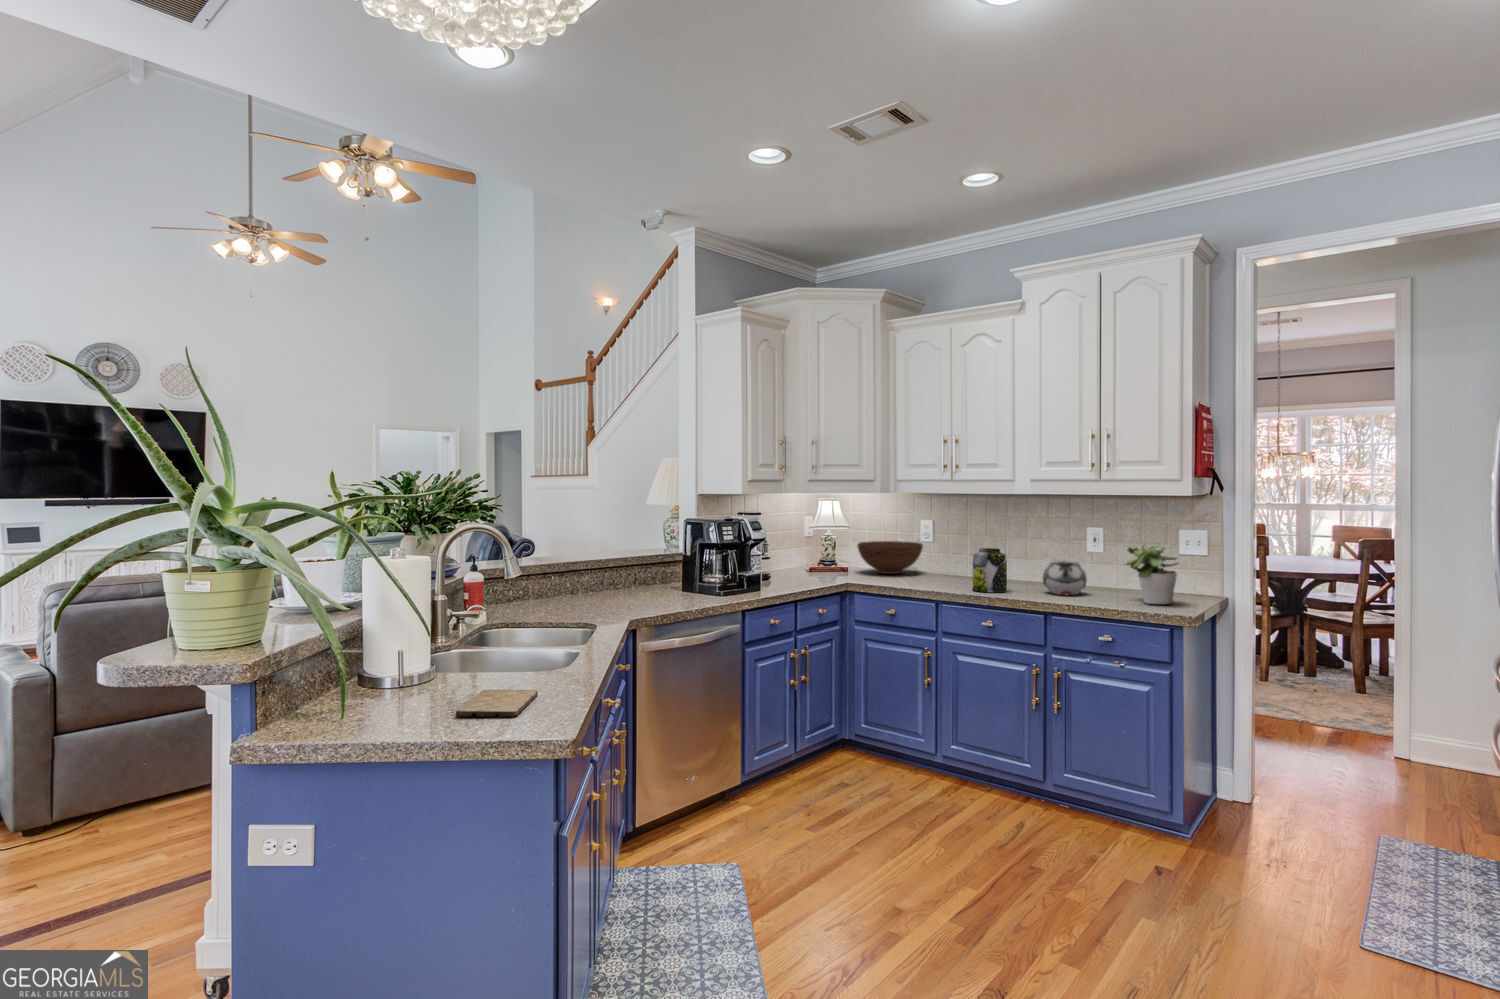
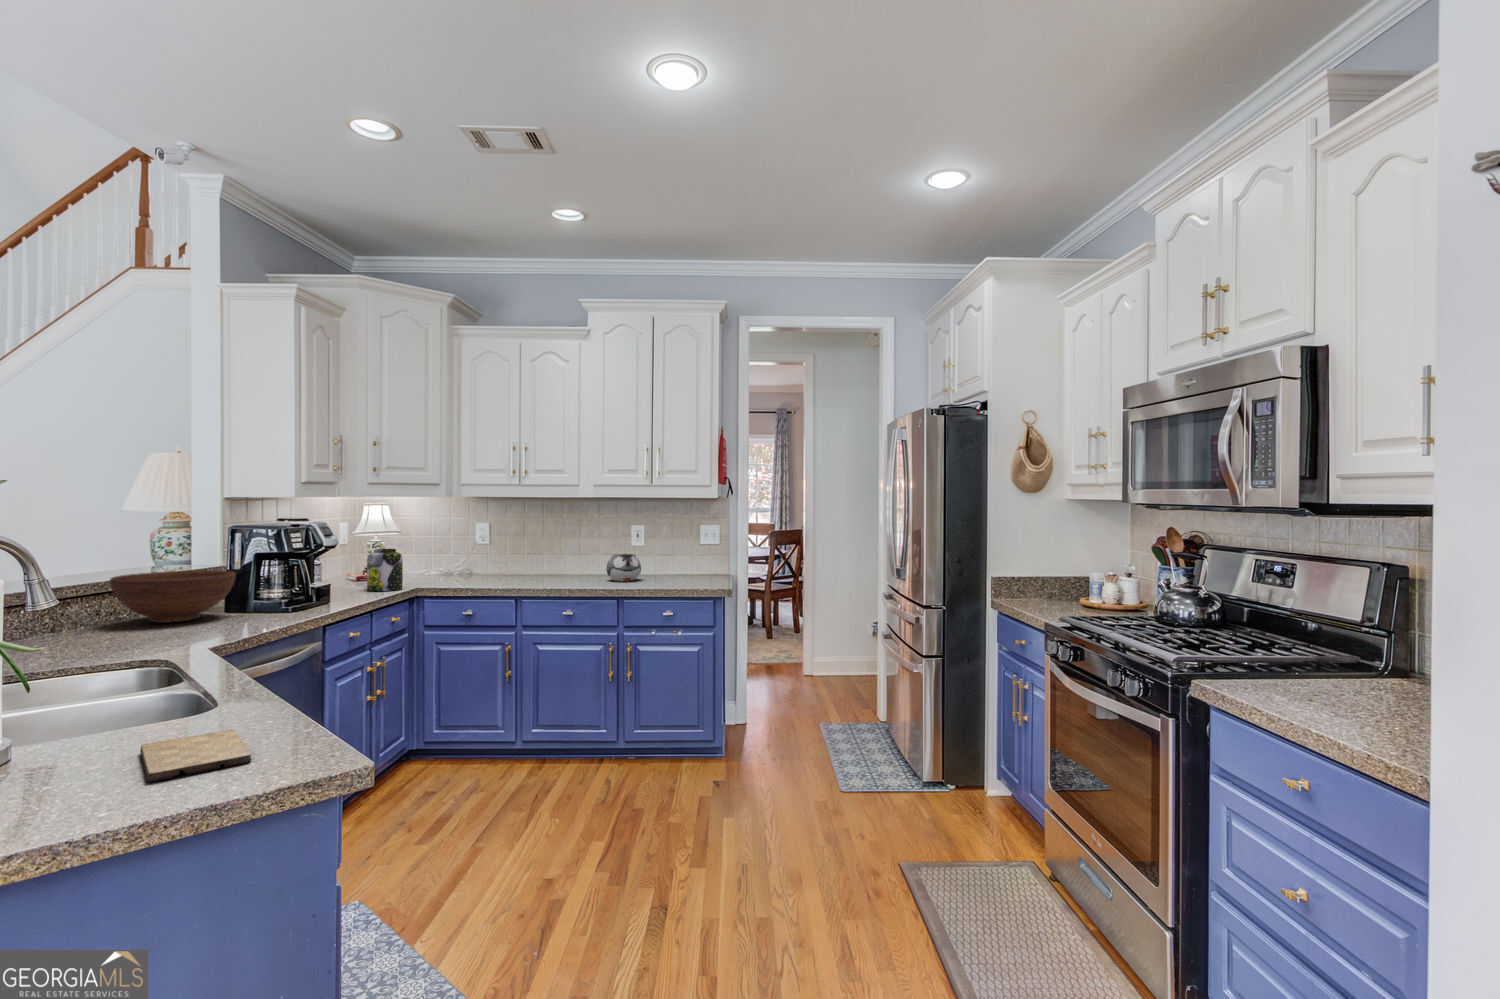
fruit bowl: present [857,541,923,574] -> present [110,570,236,623]
potted plant: present [1126,544,1178,604] -> none [673,535,712,582]
jar: present [973,548,1007,592] -> present [367,549,403,591]

